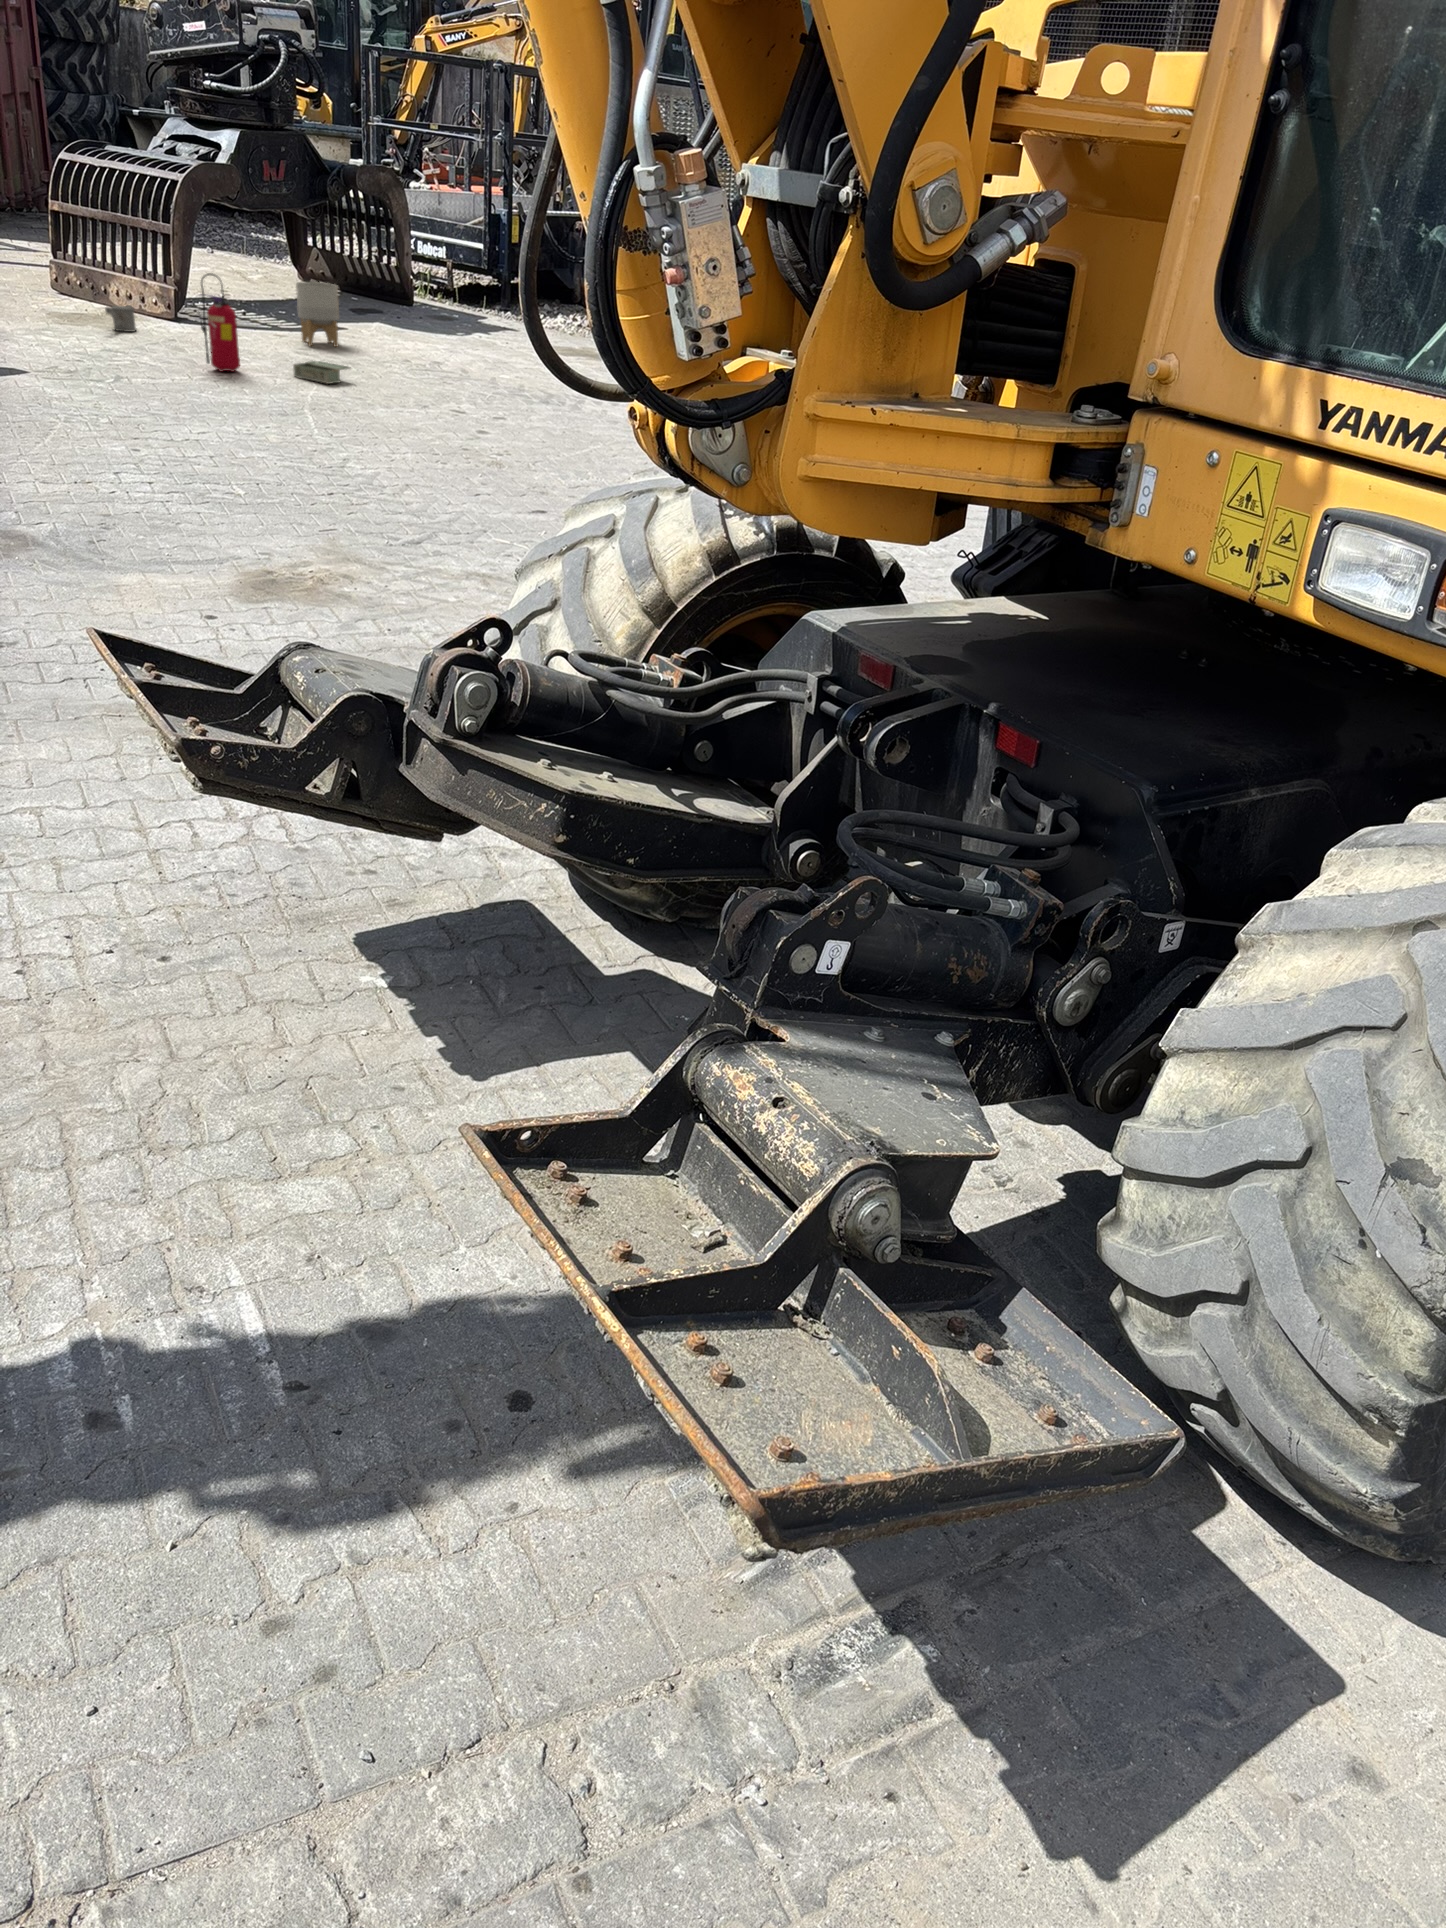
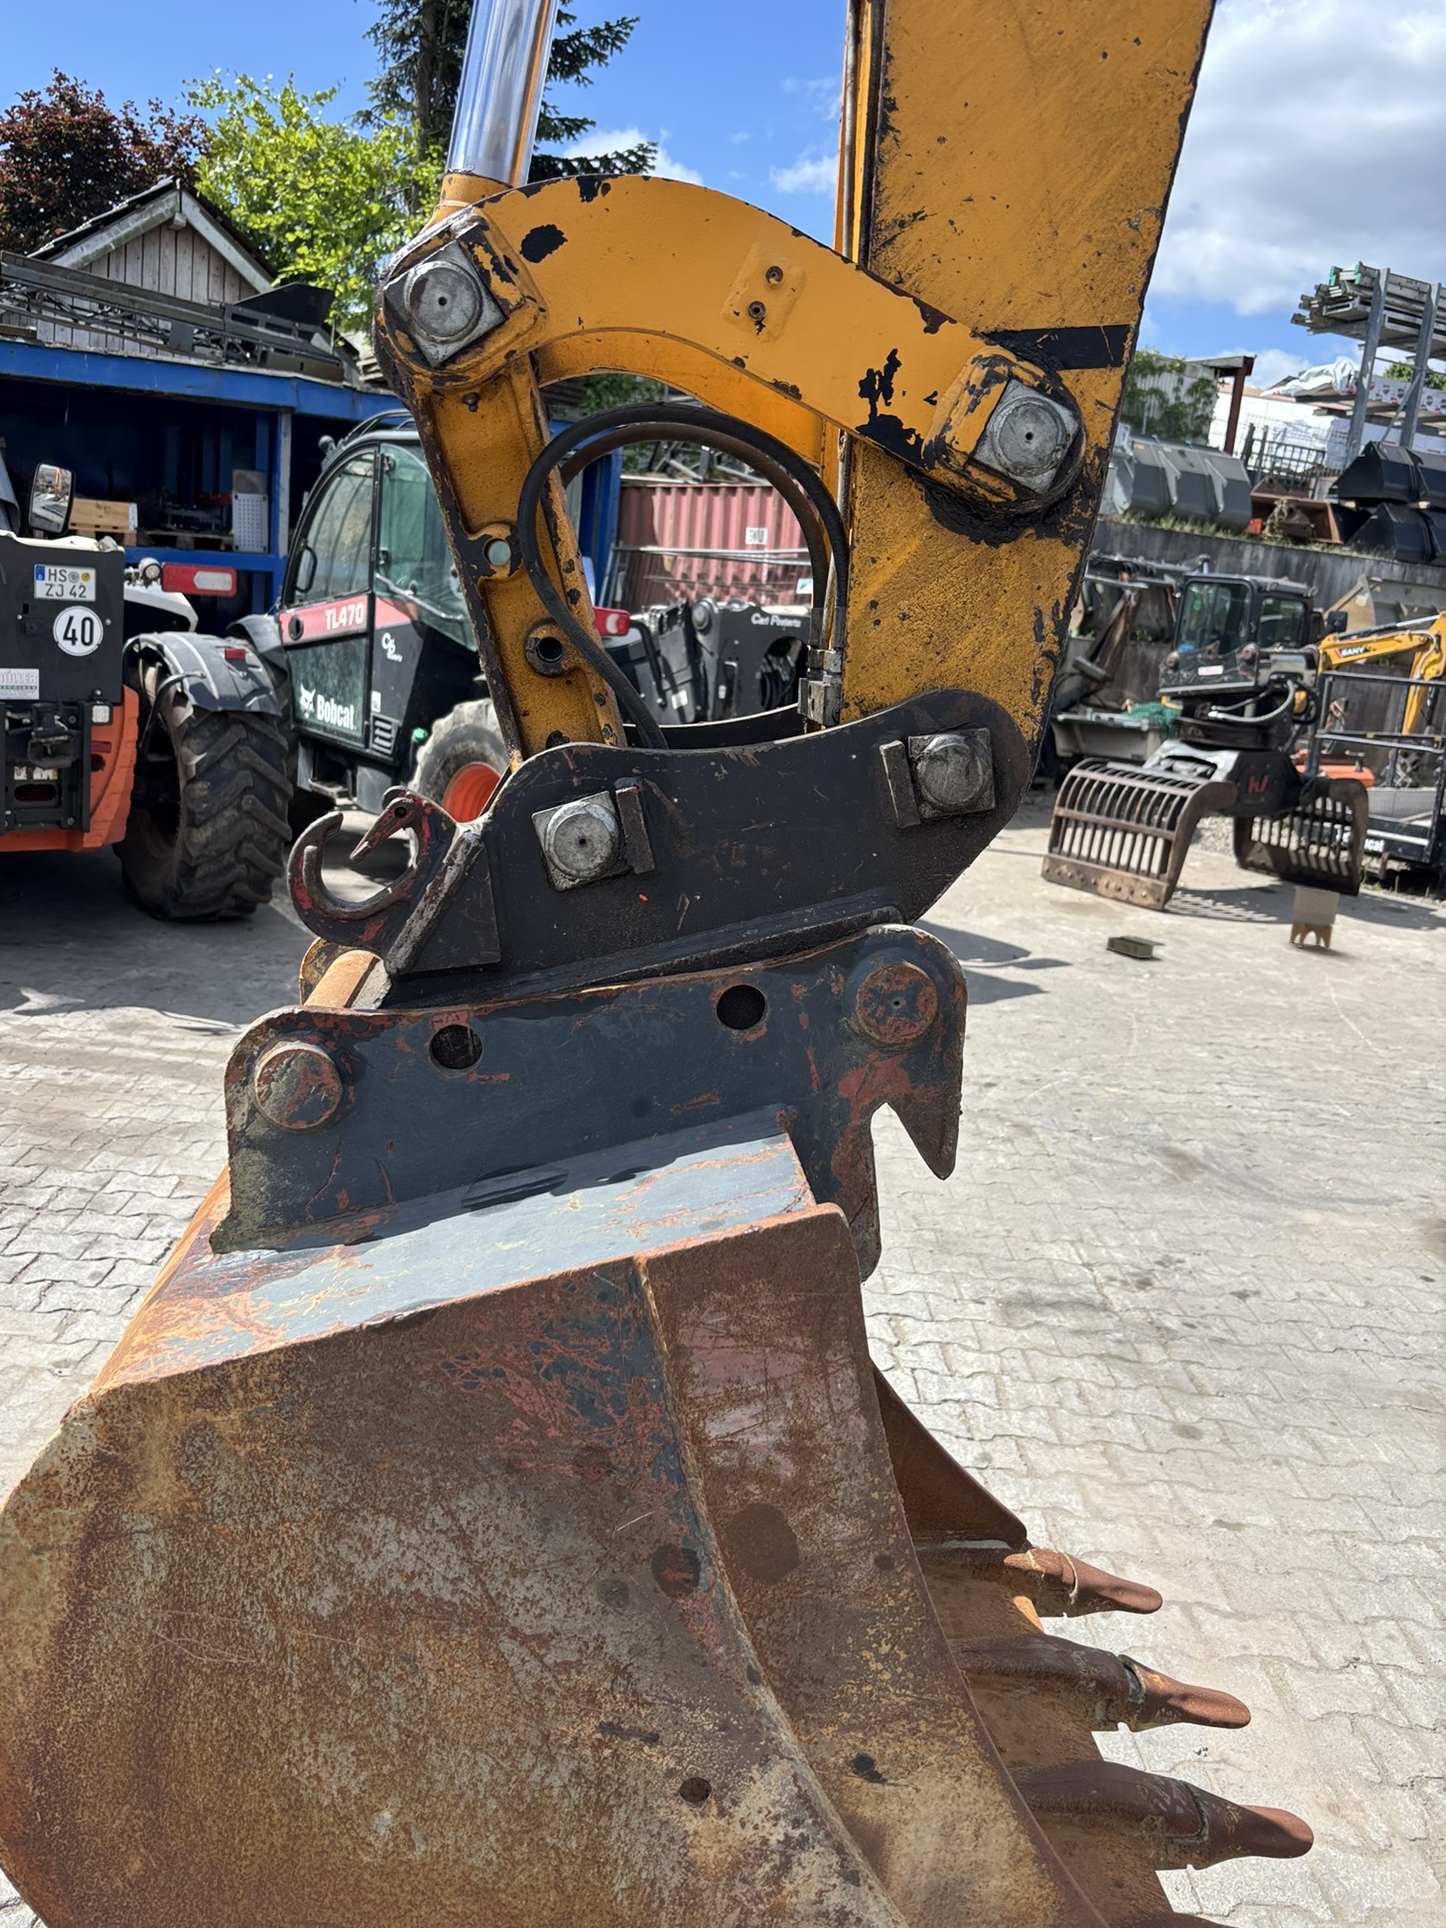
fire extinguisher: present [201,273,240,372] -> none [1209,879,1250,969]
watering can: present [105,305,136,332] -> none [1108,898,1132,922]
toolbox: present [293,361,349,384] -> present [1107,936,1164,958]

